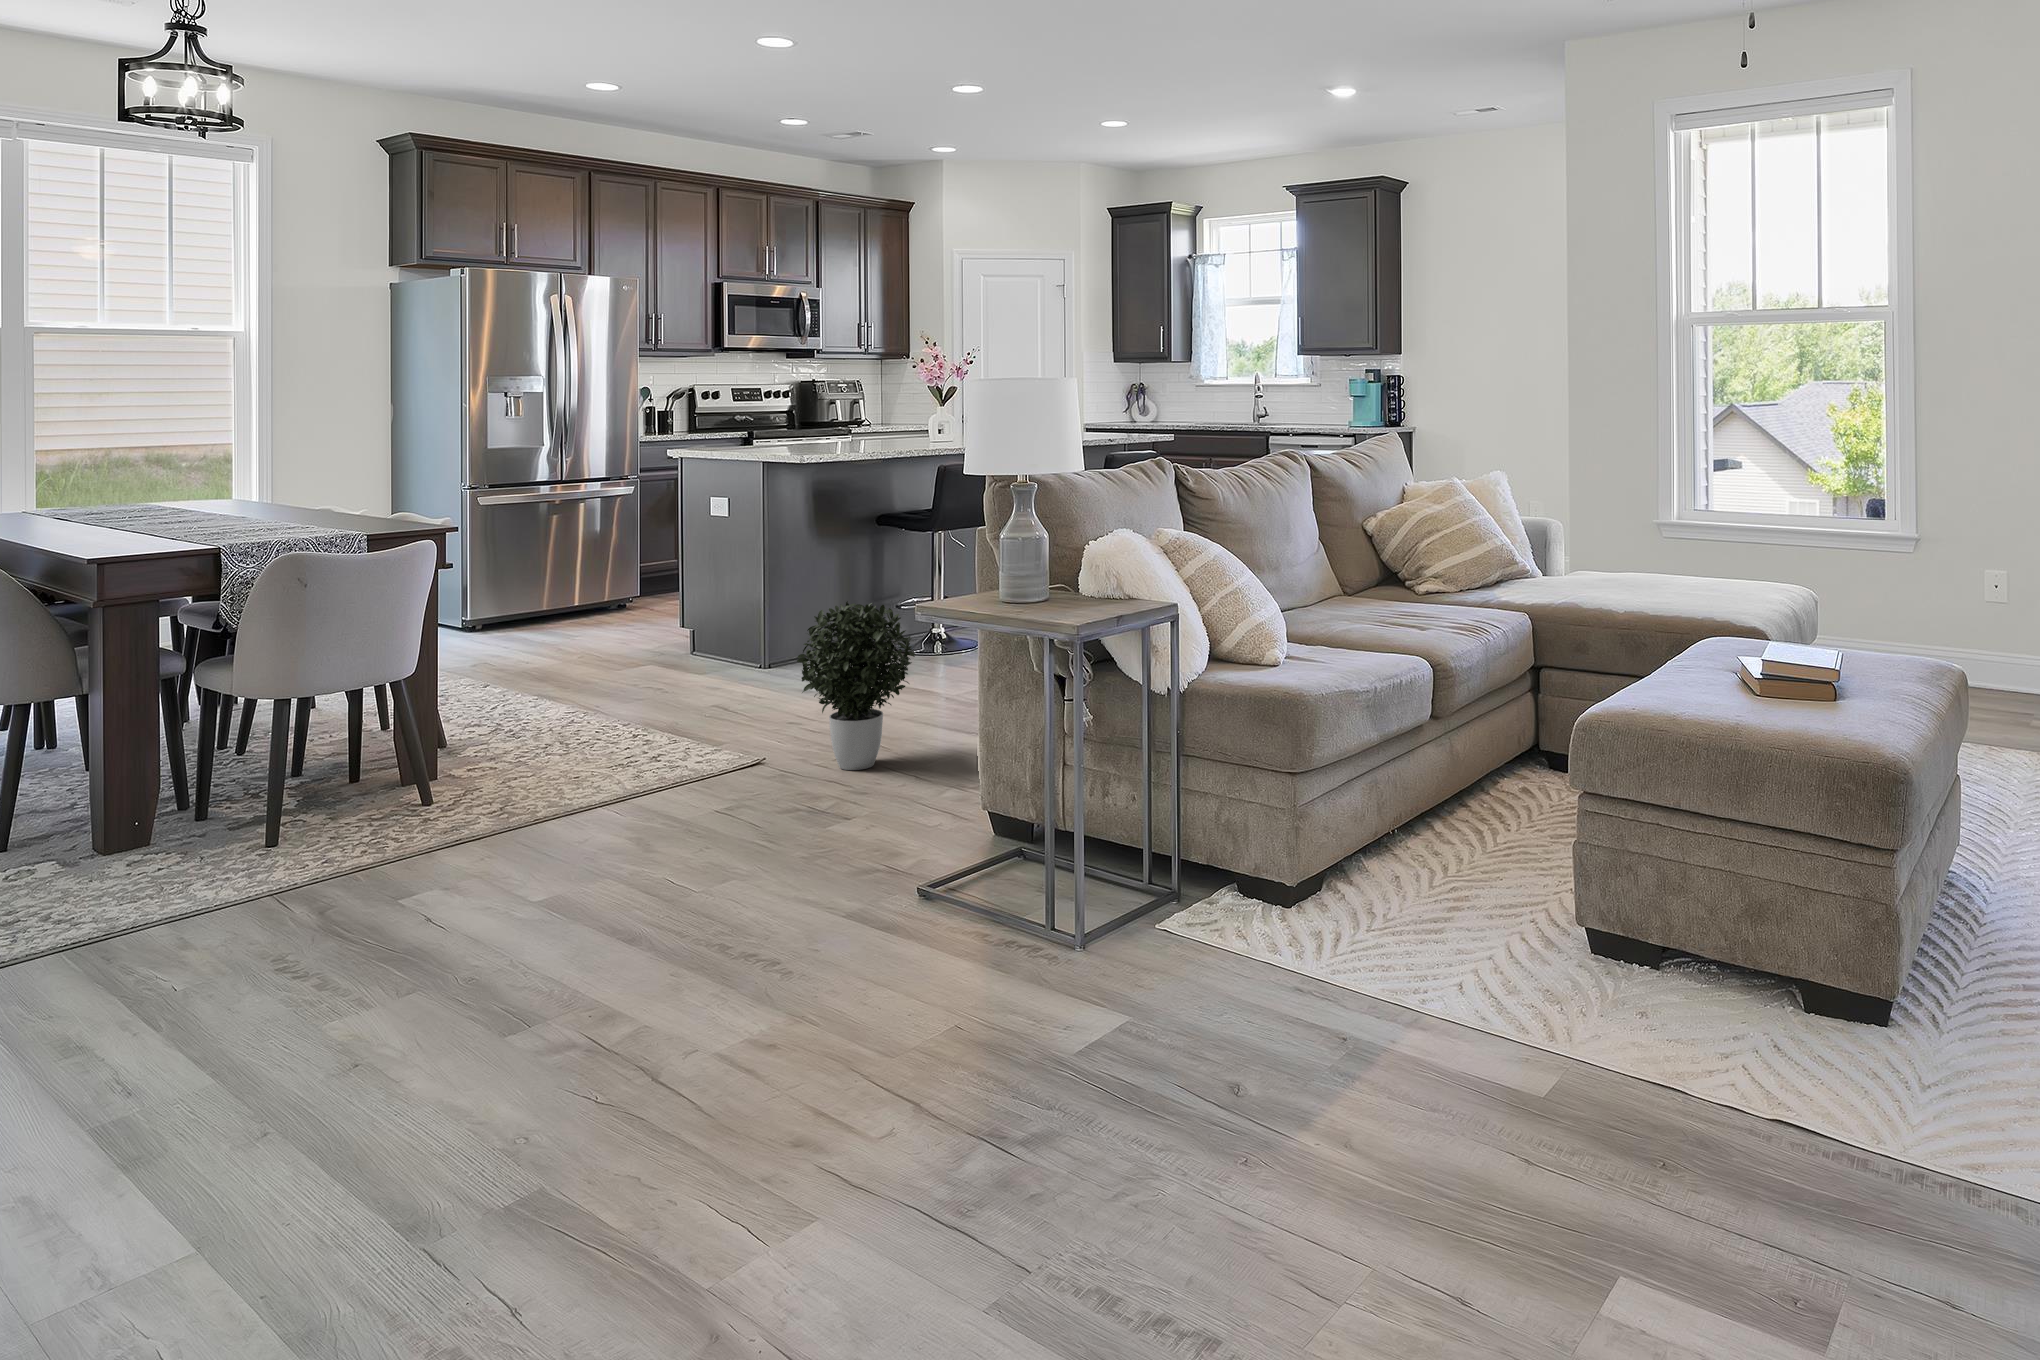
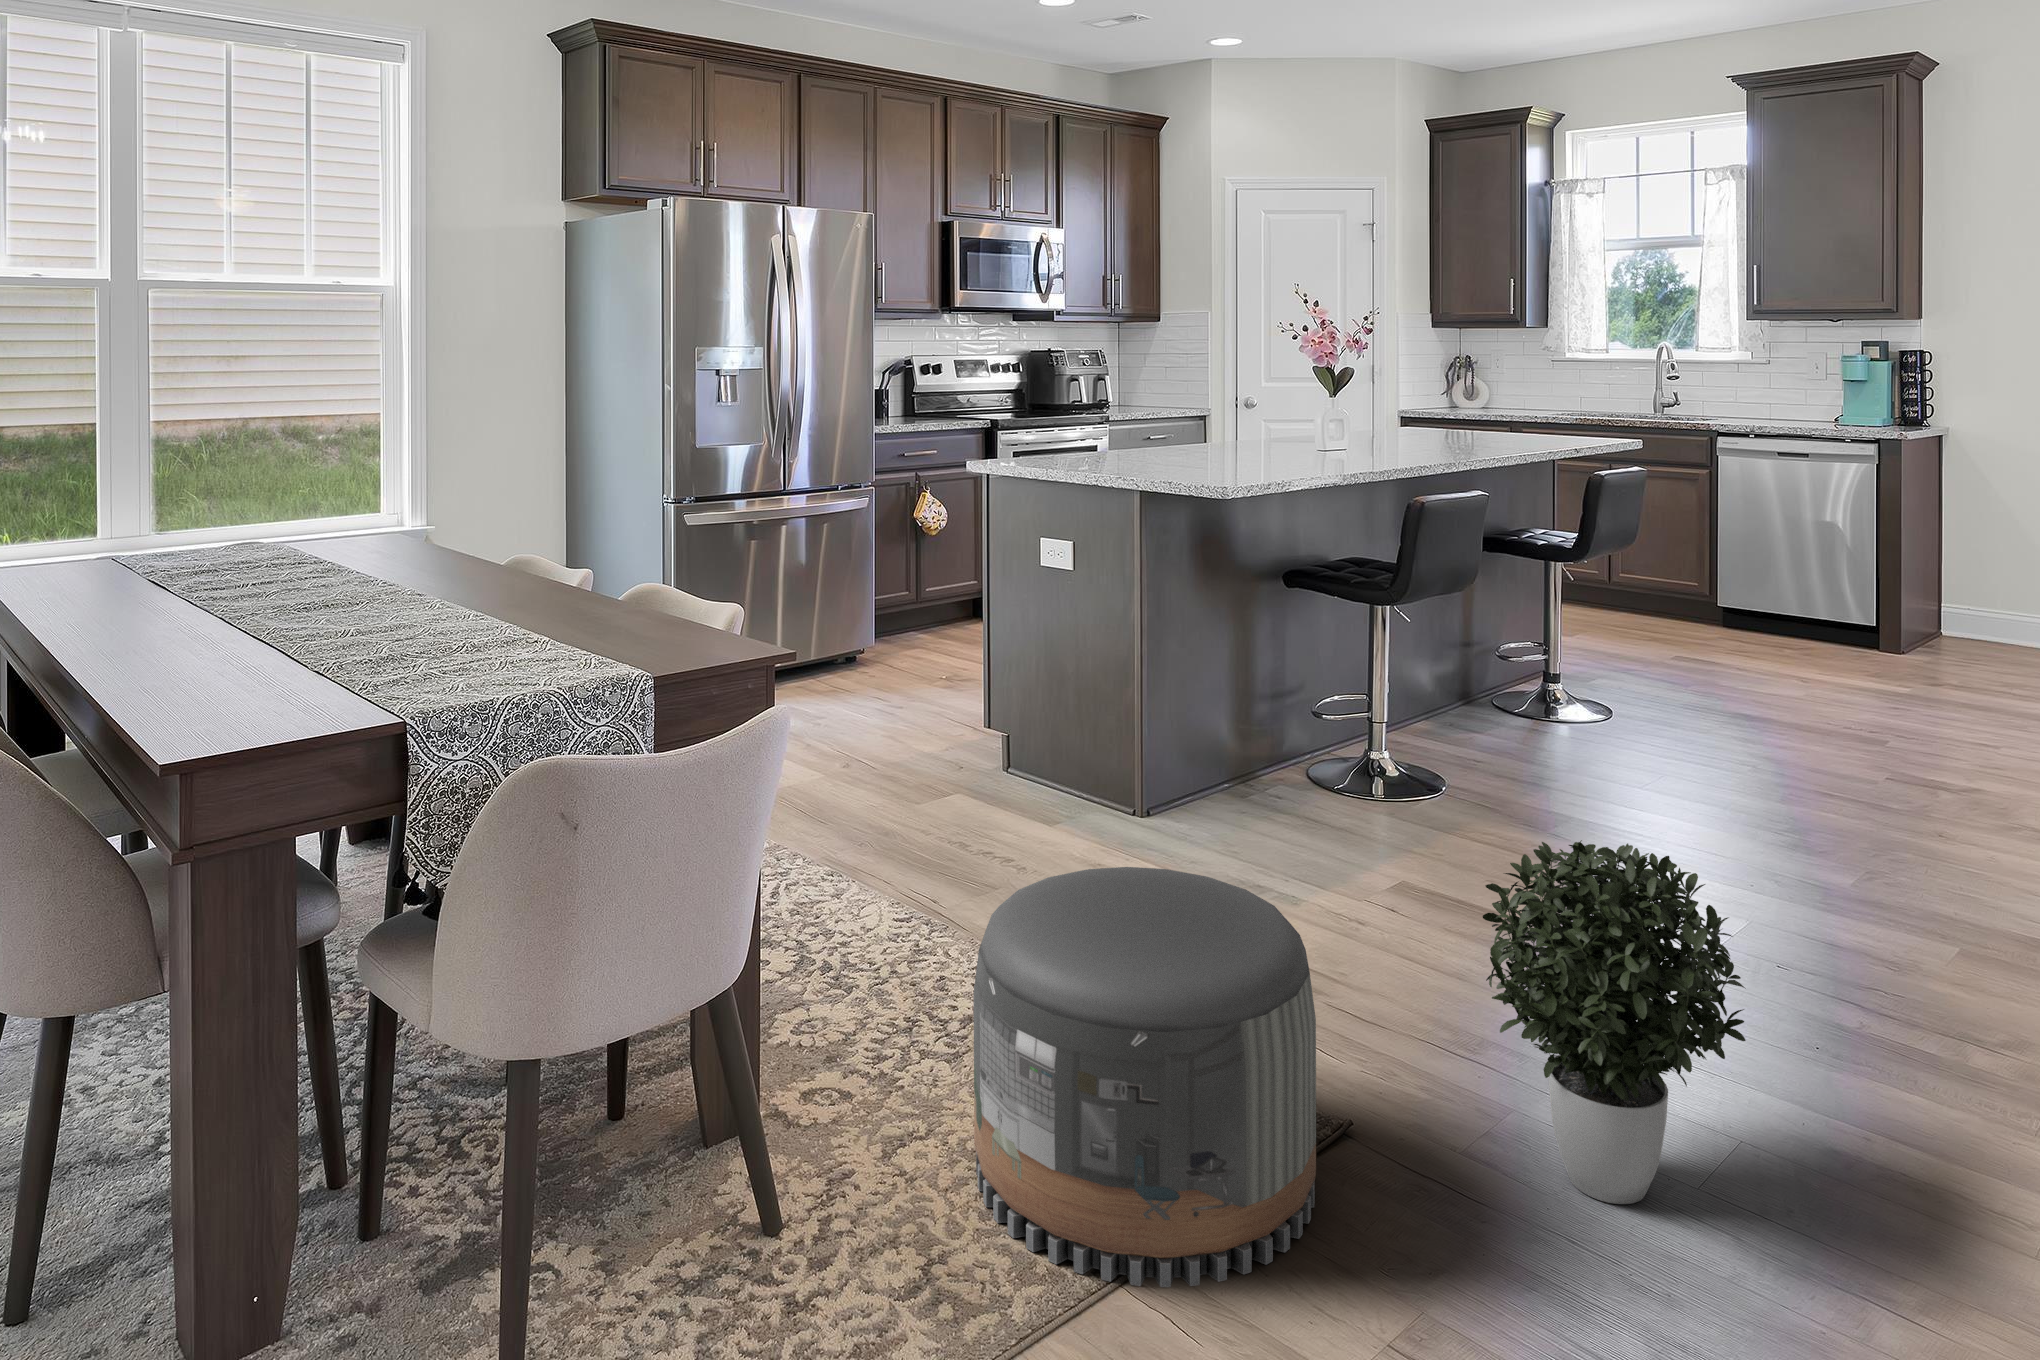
pouf: none [531,634,712,801] -> present [973,867,1316,1287]

